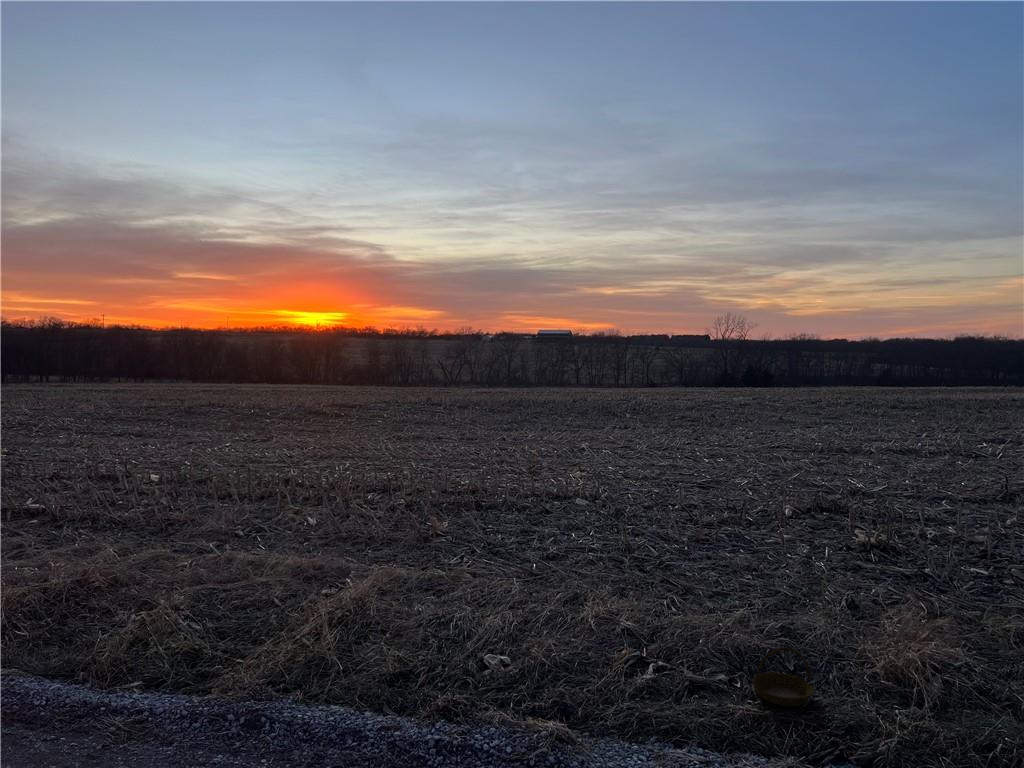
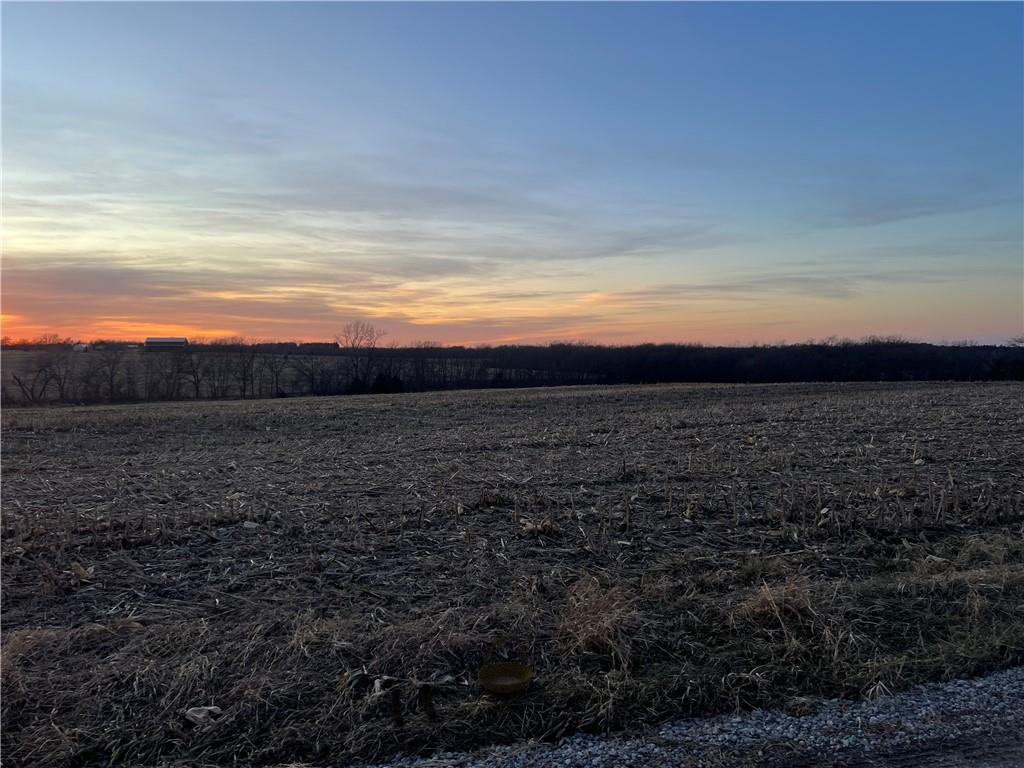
boots: none [658,676,702,709] -> present [391,684,436,721]

